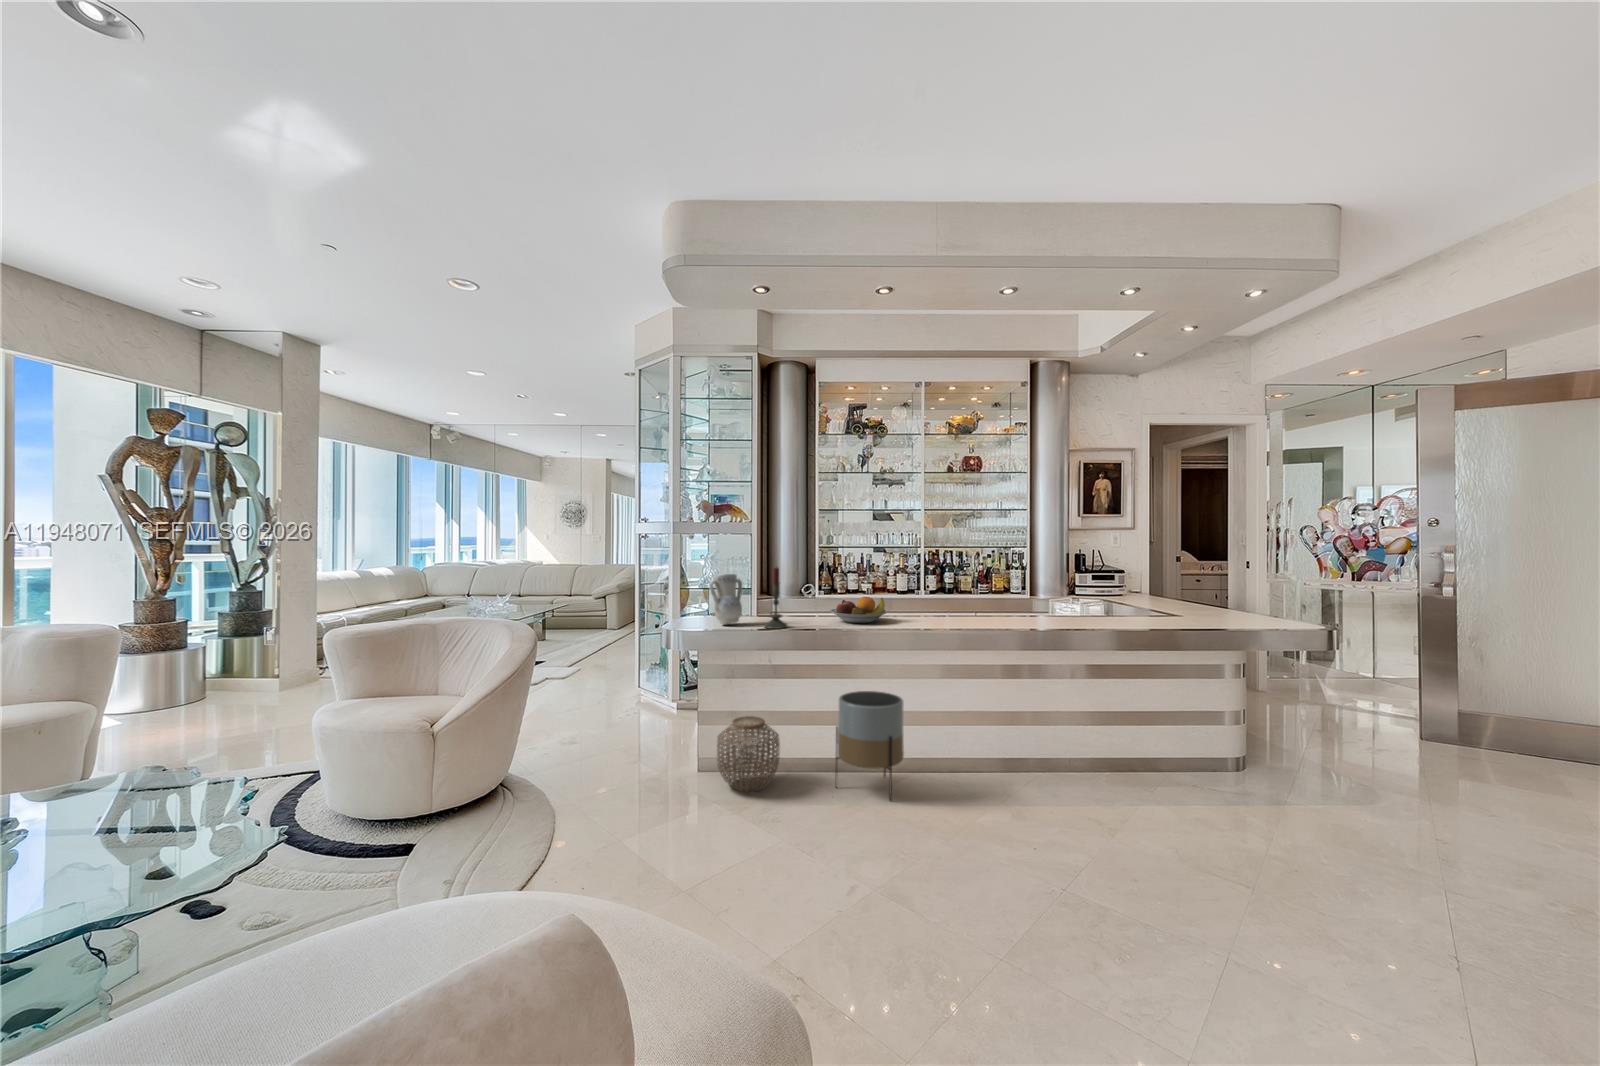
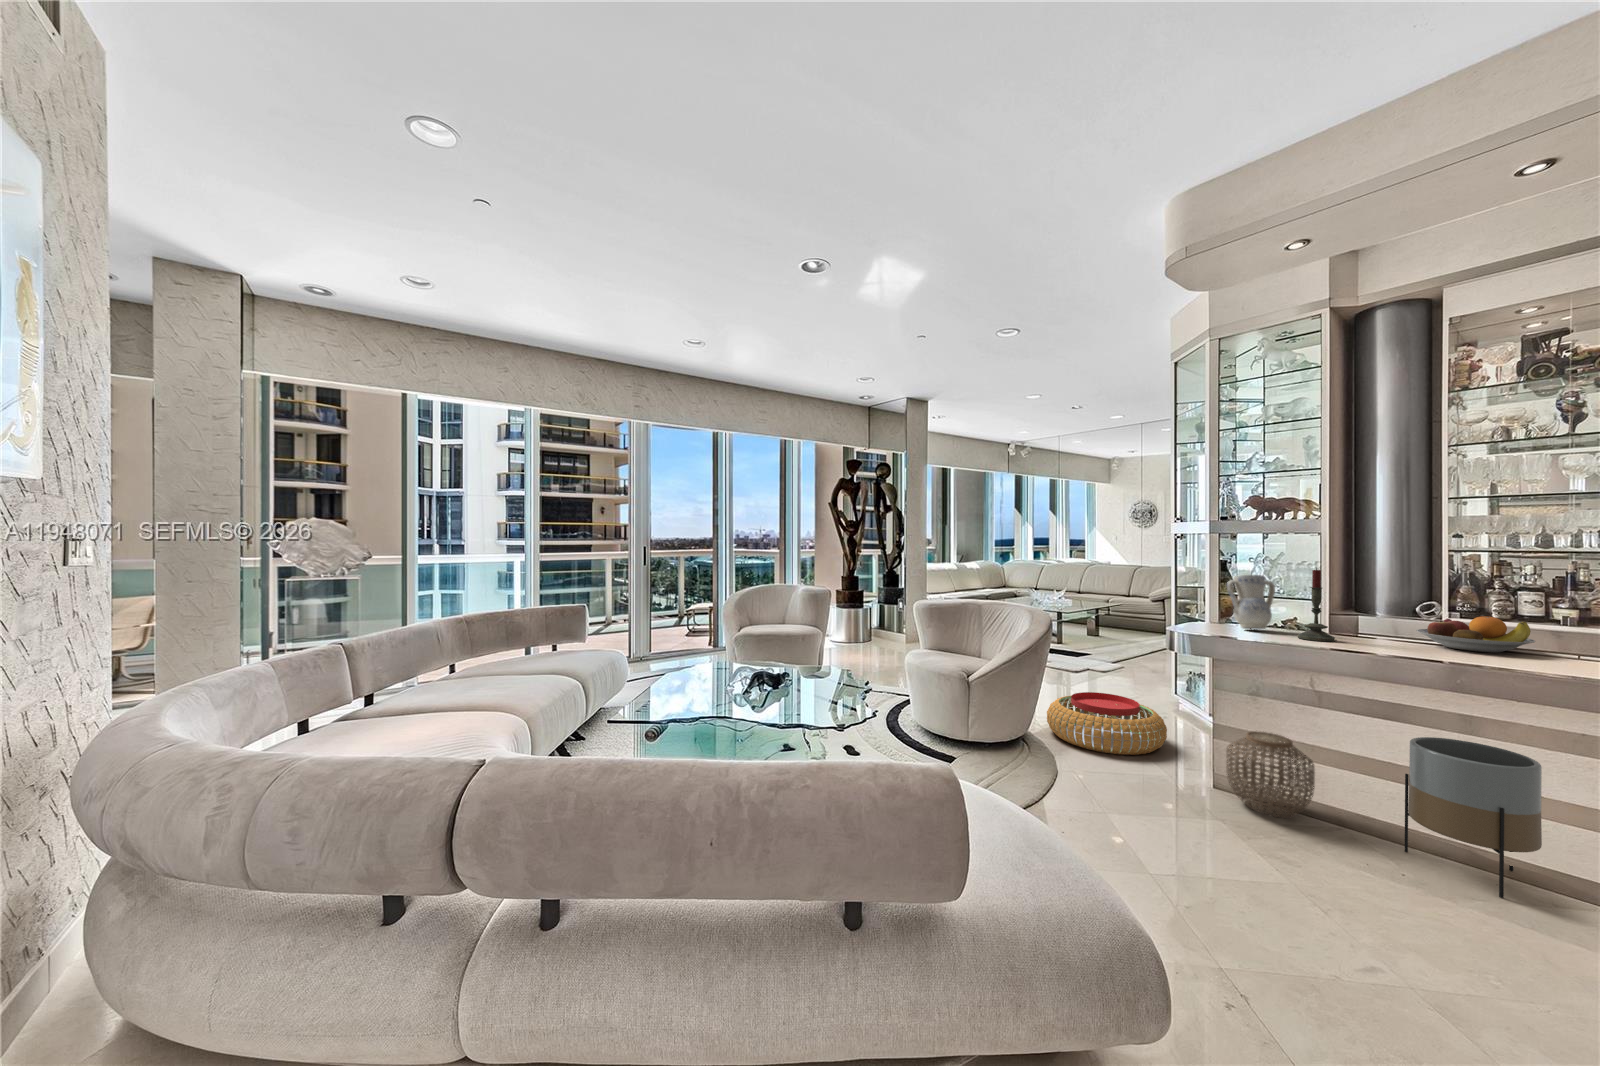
pouf: none [530,709,653,778] -> present [1047,692,1167,755]

